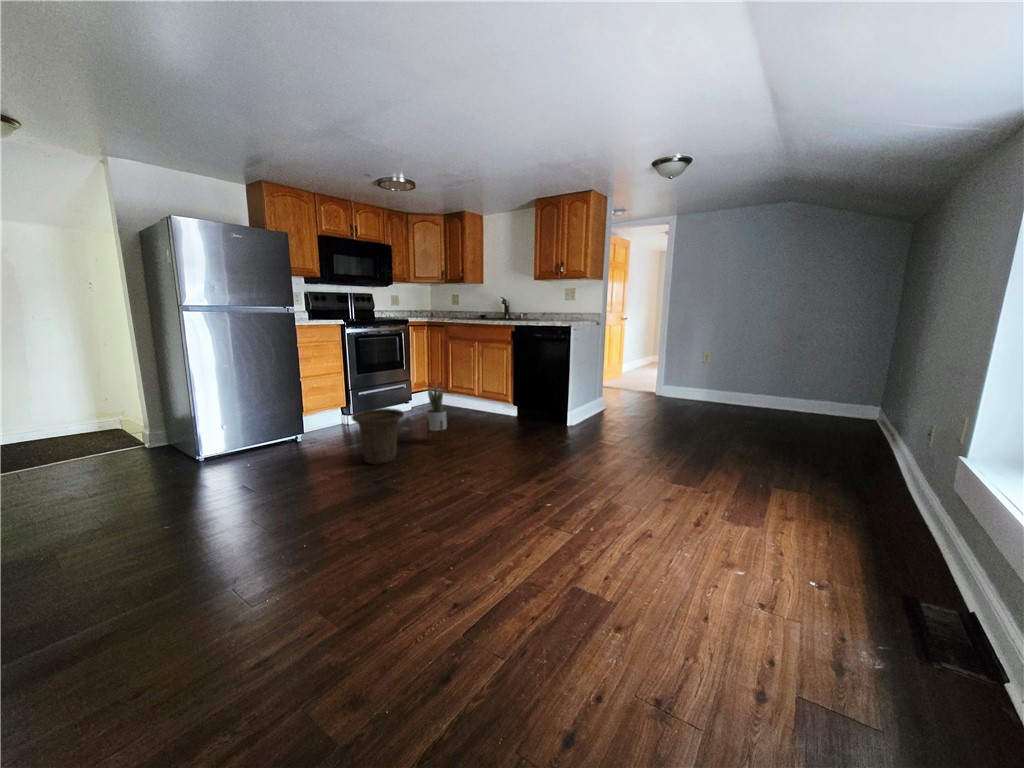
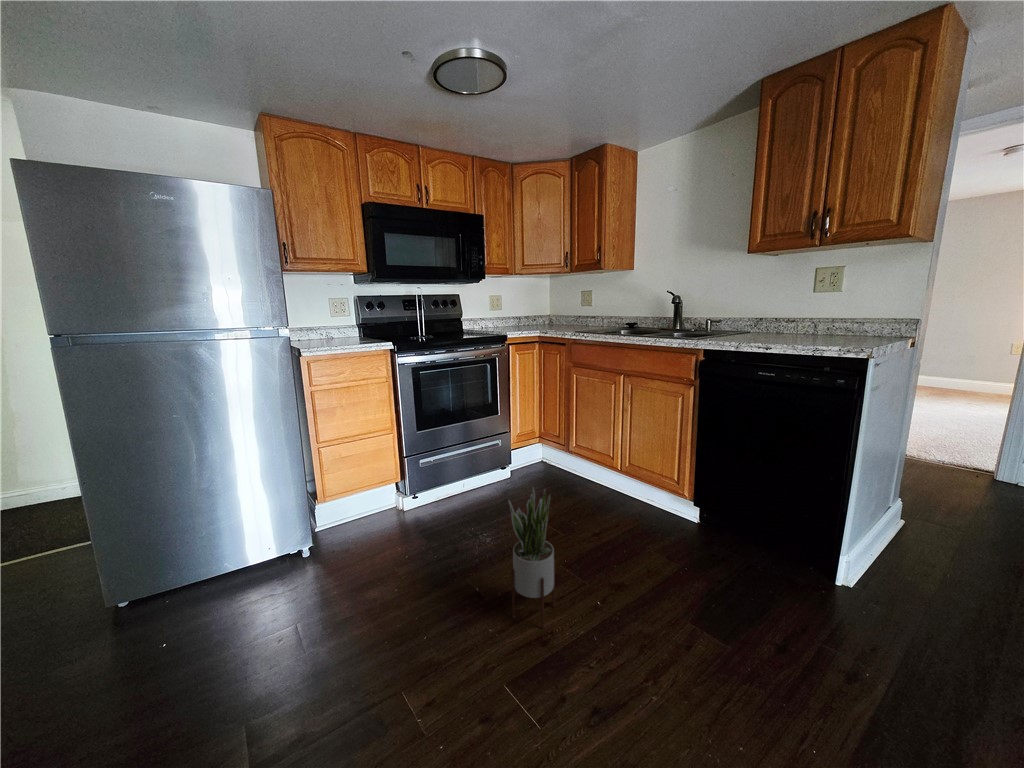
basket: present [352,408,404,464] -> none [321,550,447,713]

